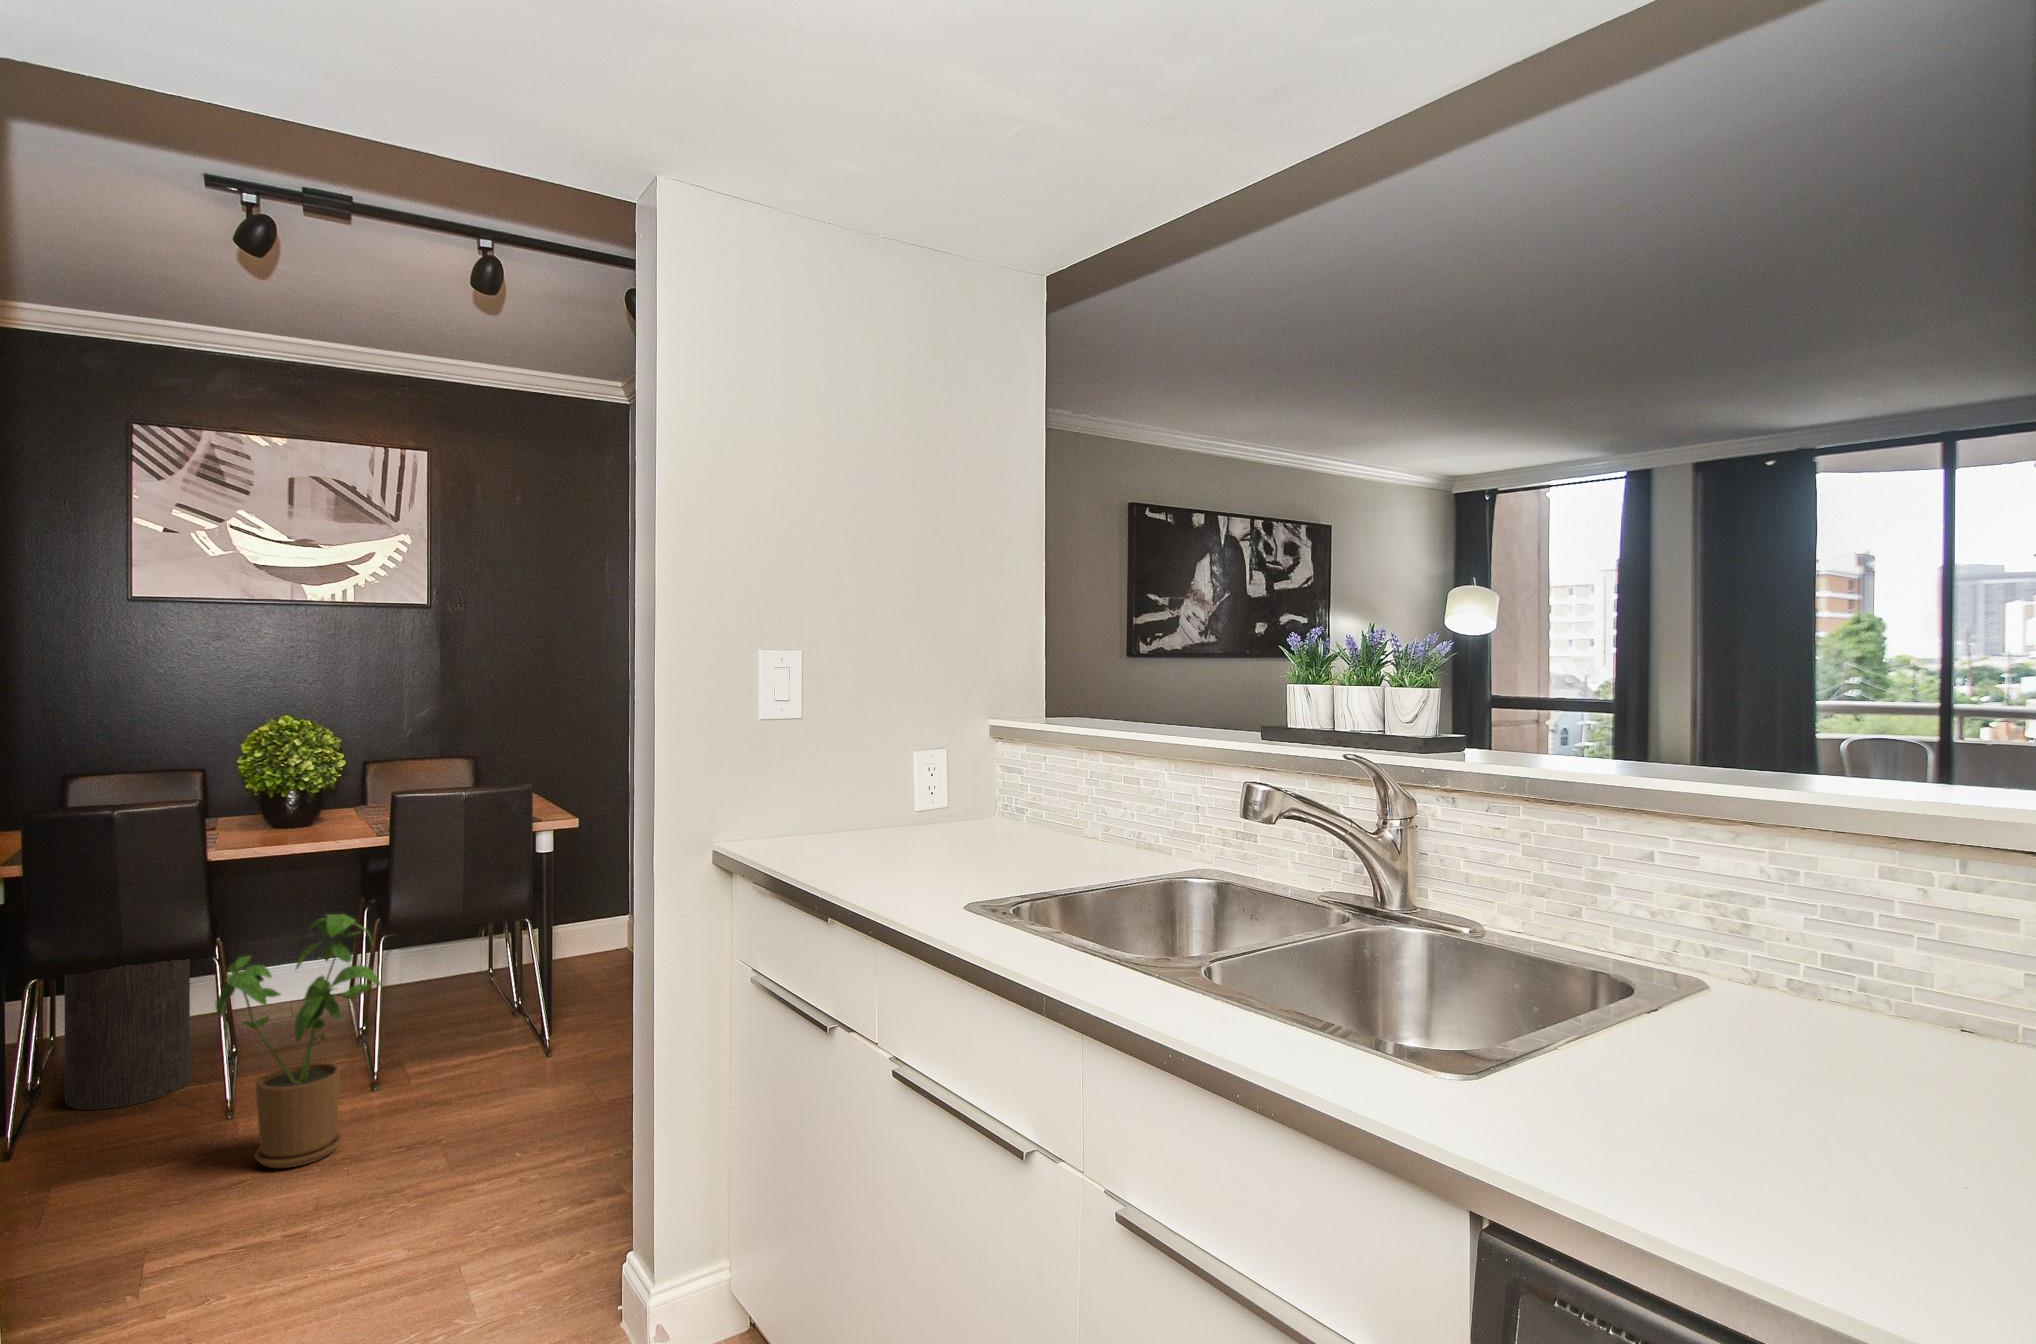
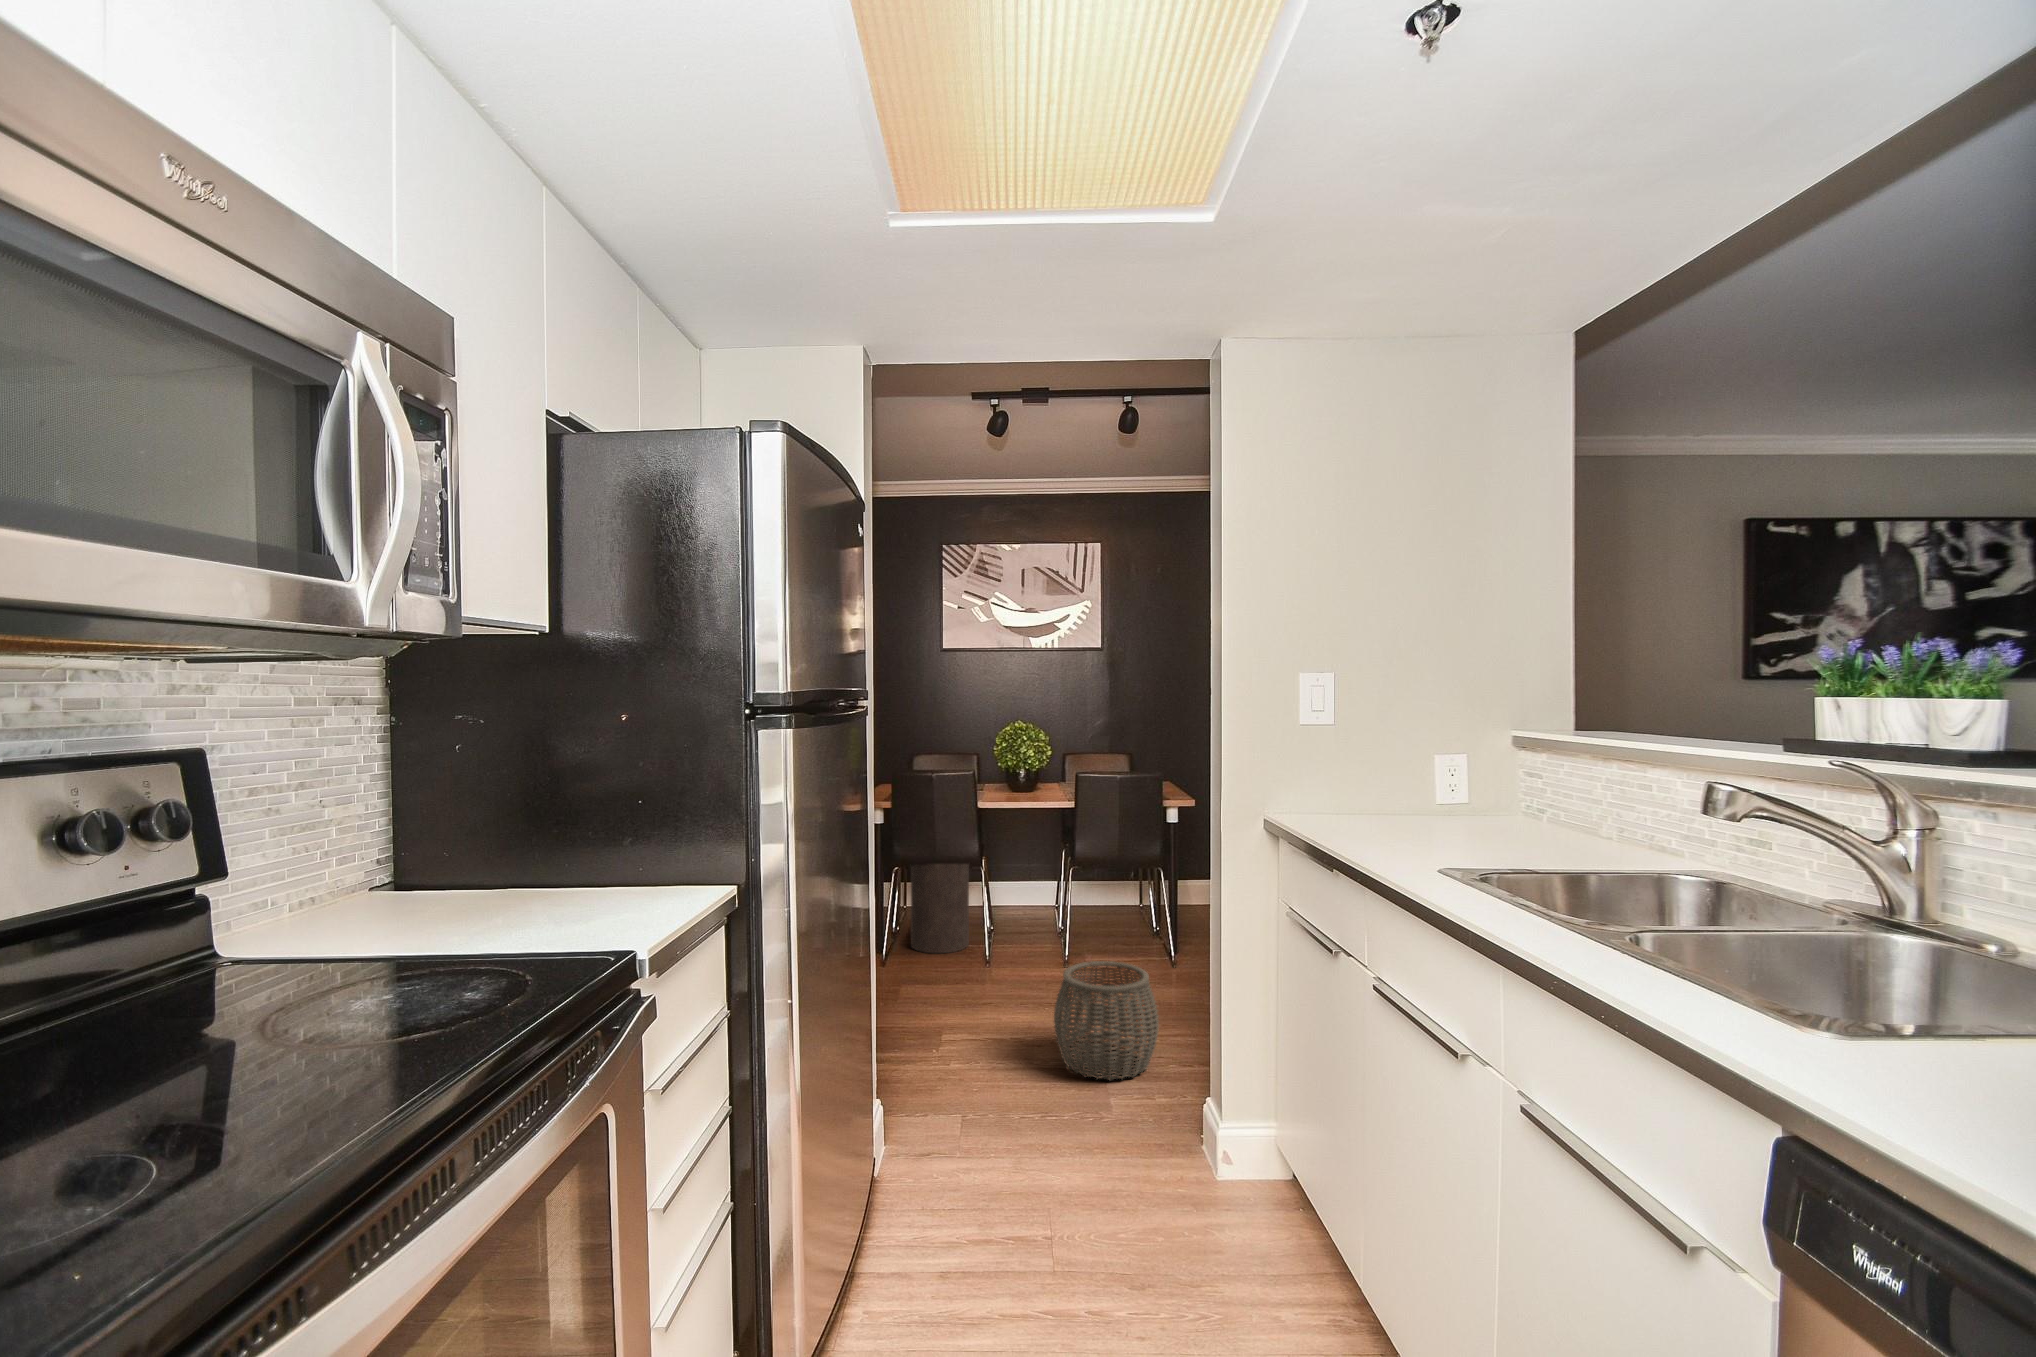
house plant: present [216,914,382,1168] -> none [976,848,1063,1007]
woven basket: none [378,1065,551,1249] -> present [1054,961,1159,1080]

